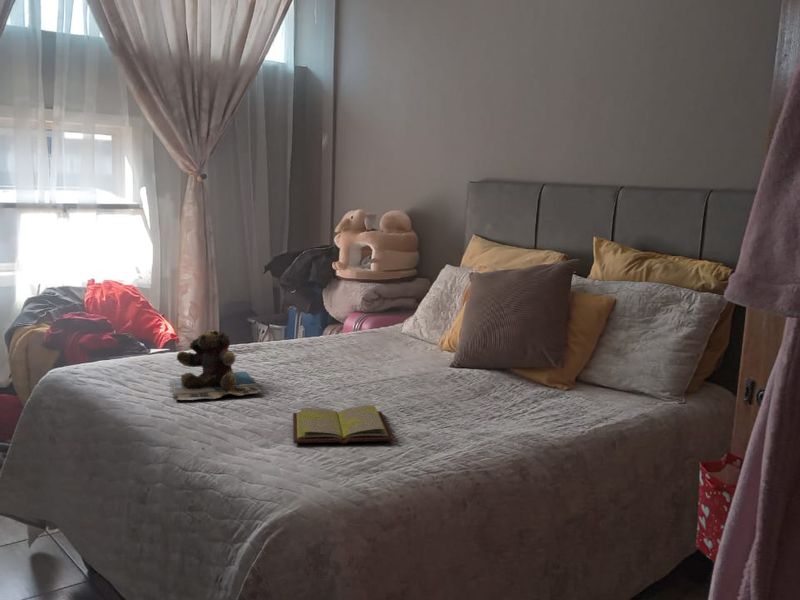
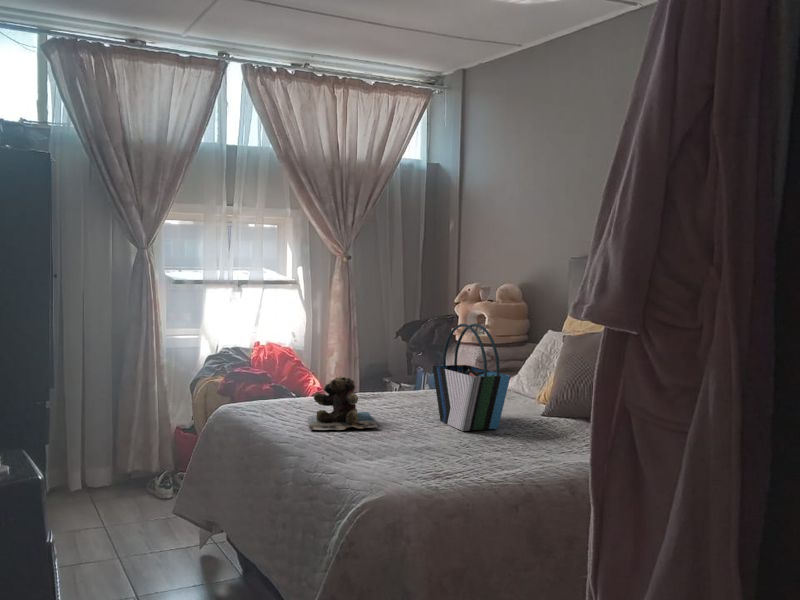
tote bag: none [324,262,424,393] -> present [433,324,510,431]
diary: present [293,405,393,444] -> none [394,438,474,464]

